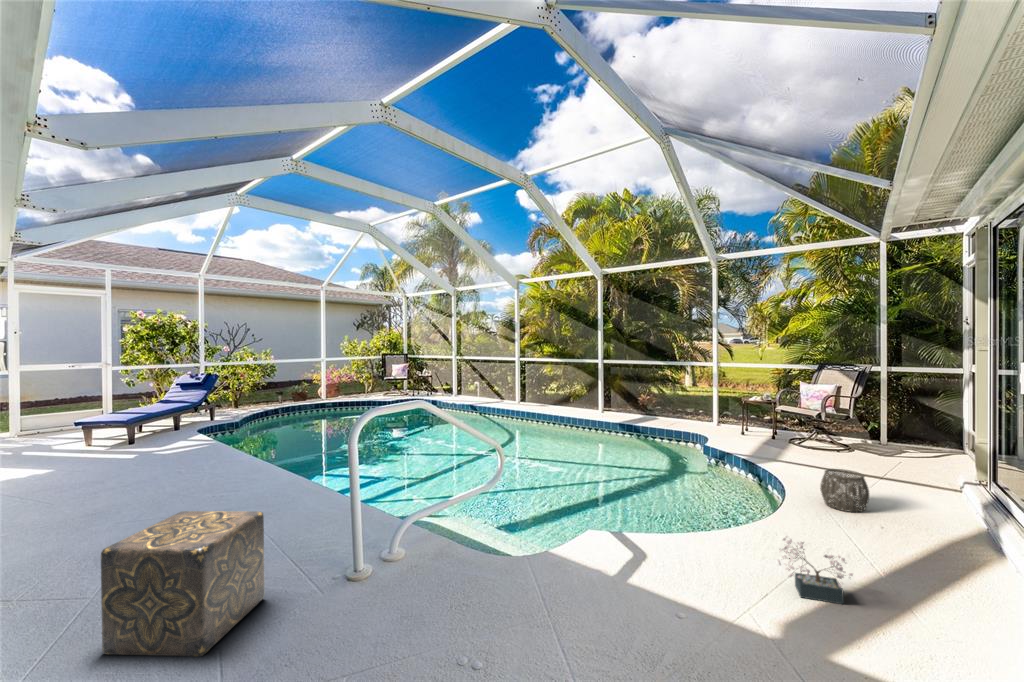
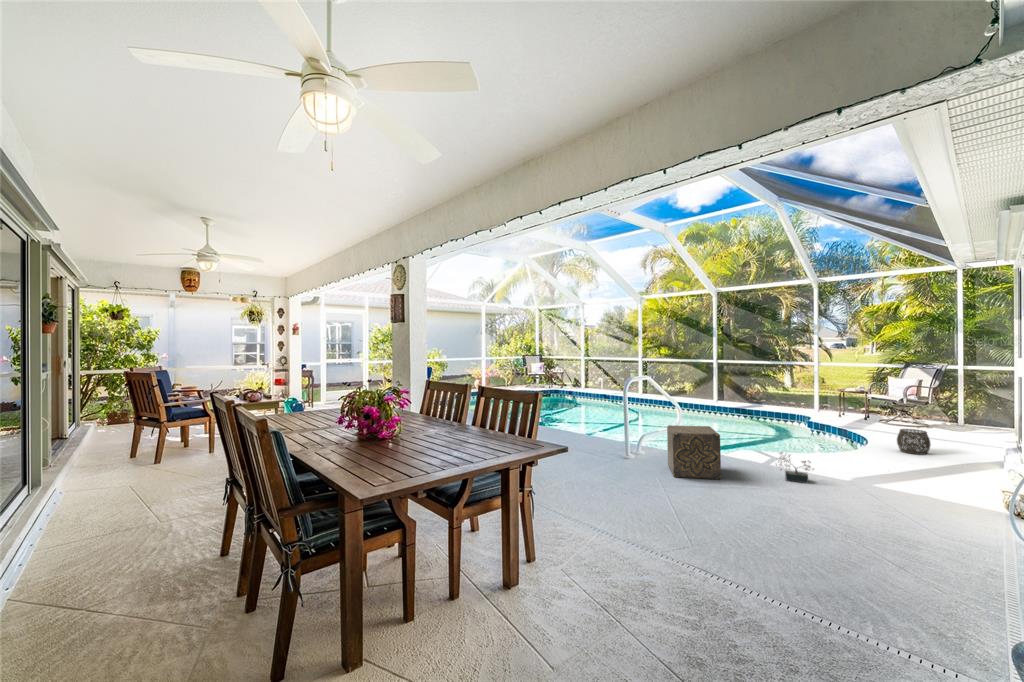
ottoman: present [101,511,265,656] -> present [667,425,721,479]
decorative plant: present [778,538,853,604] -> present [778,452,811,483]

